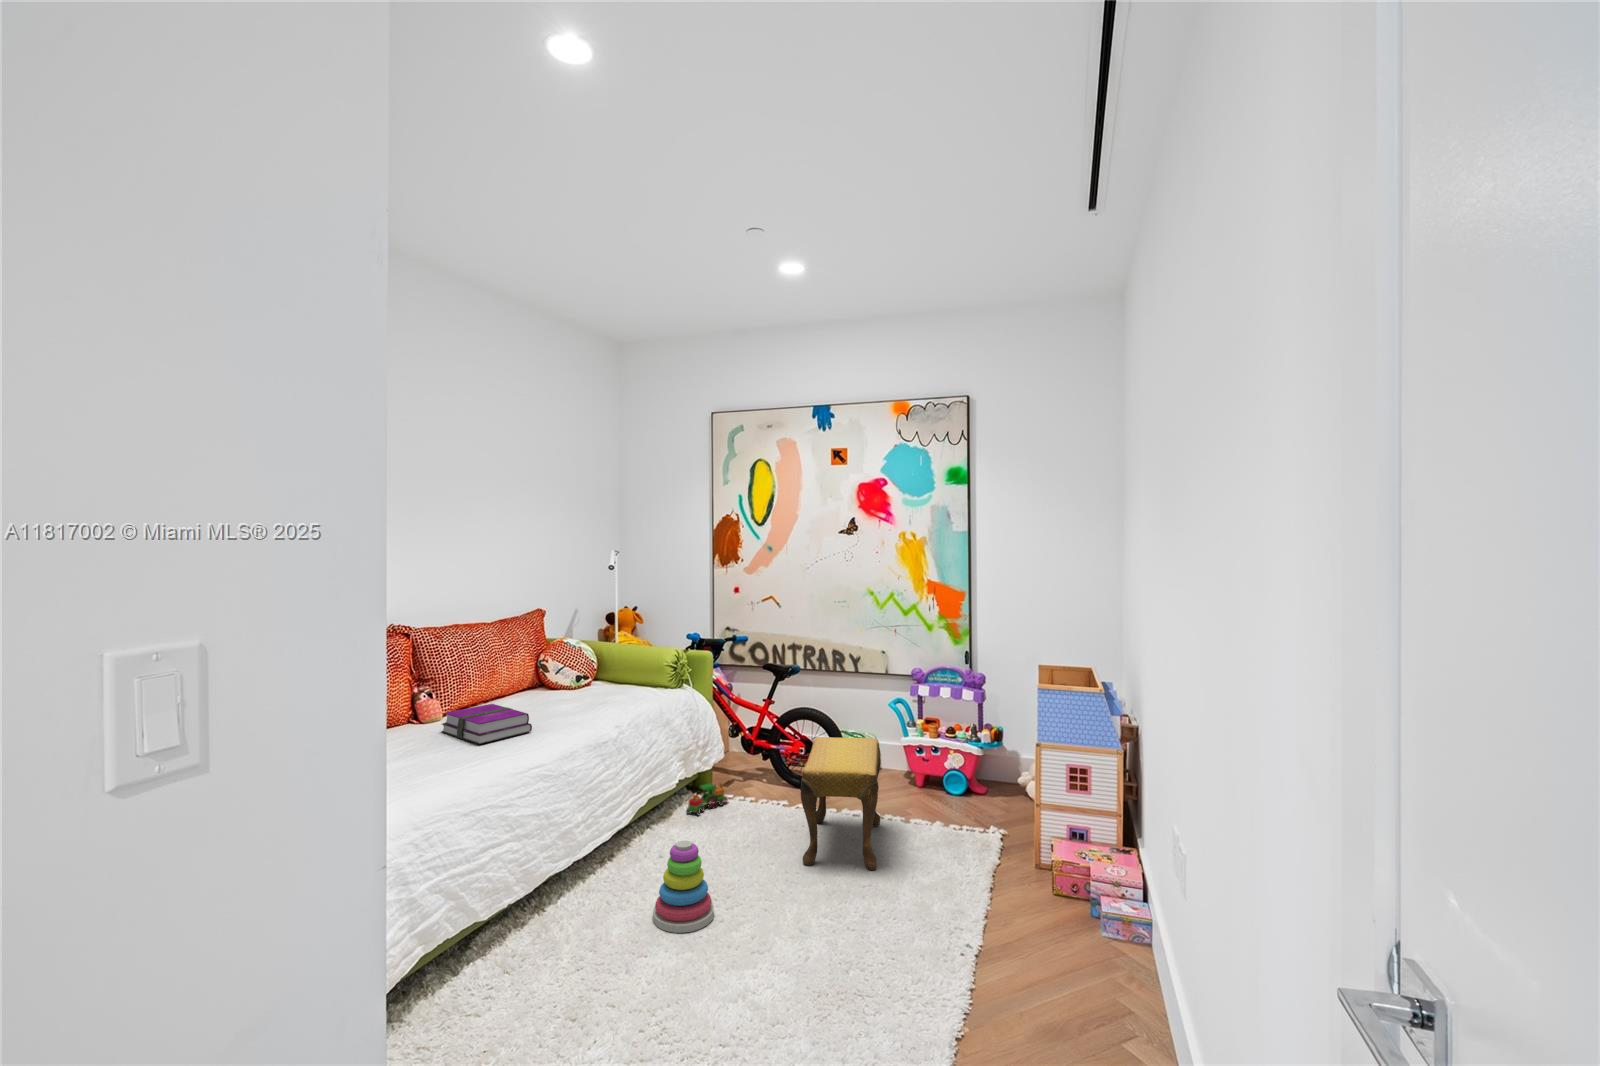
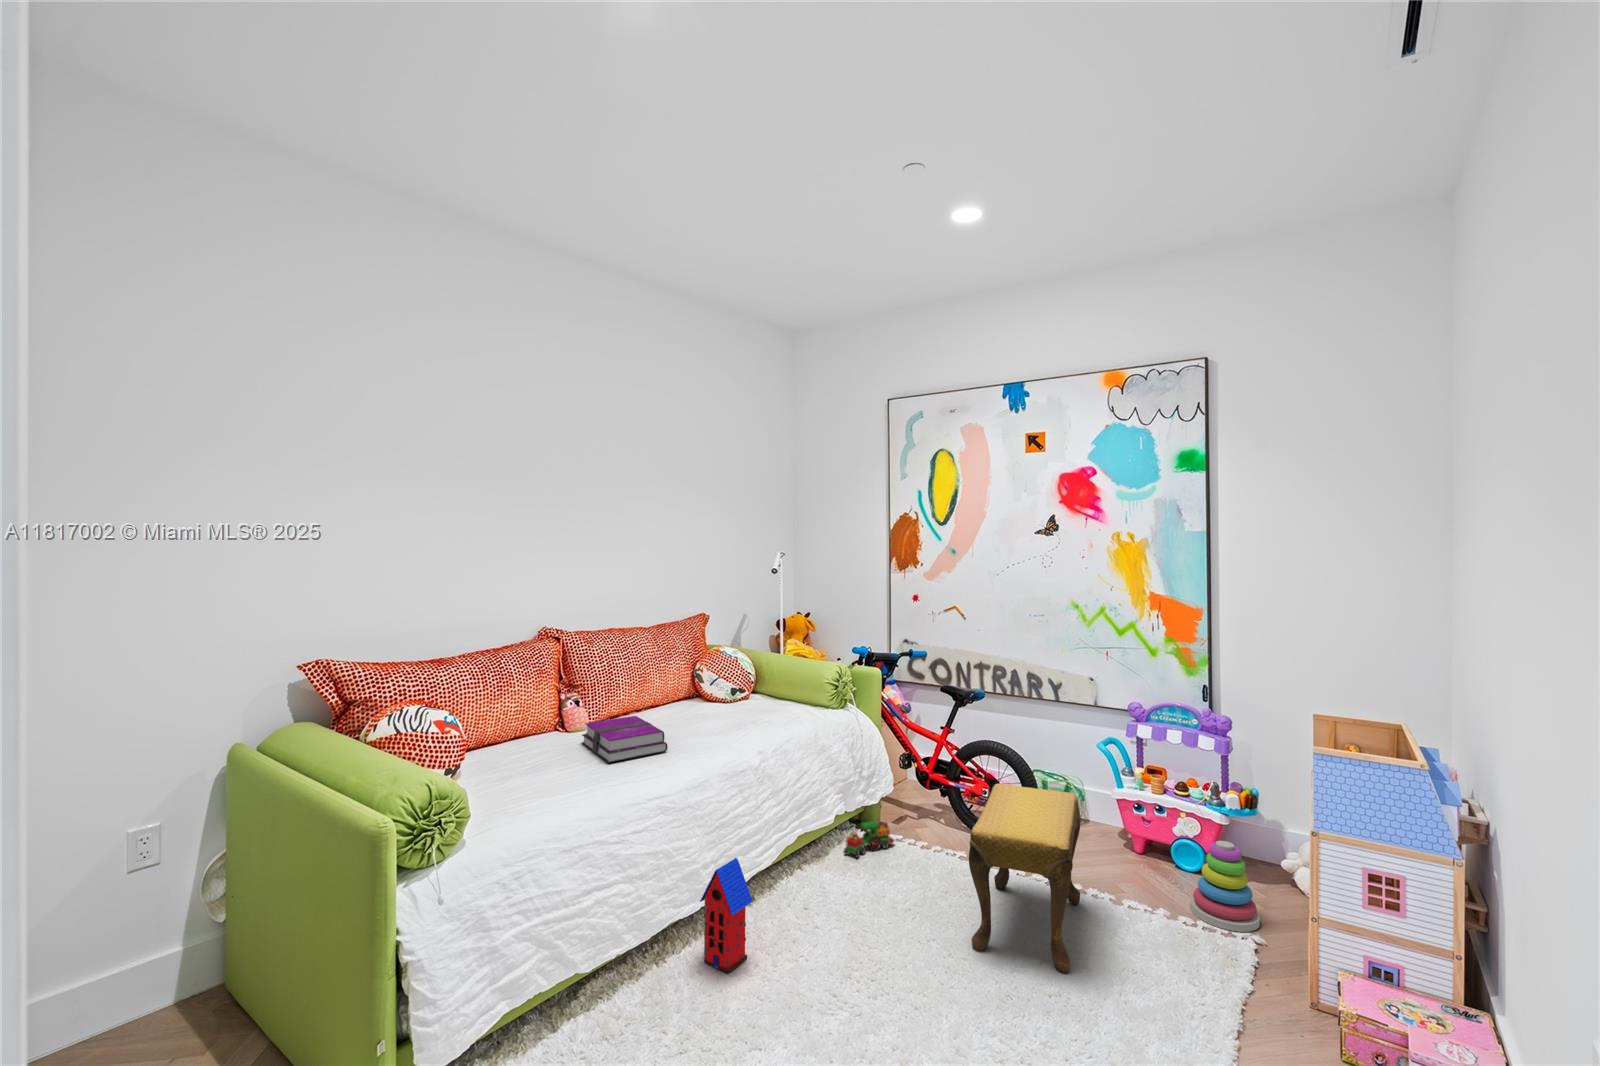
toy house: none [579,813,626,909] -> present [700,858,753,973]
stacking toy: present [653,841,714,933] -> present [1190,841,1260,932]

